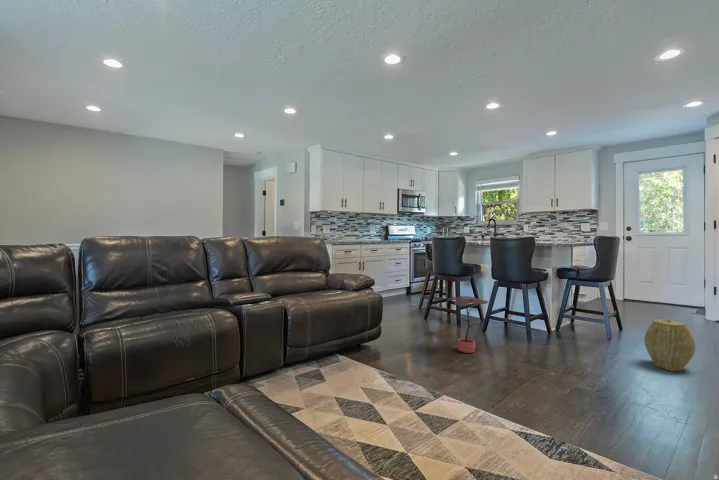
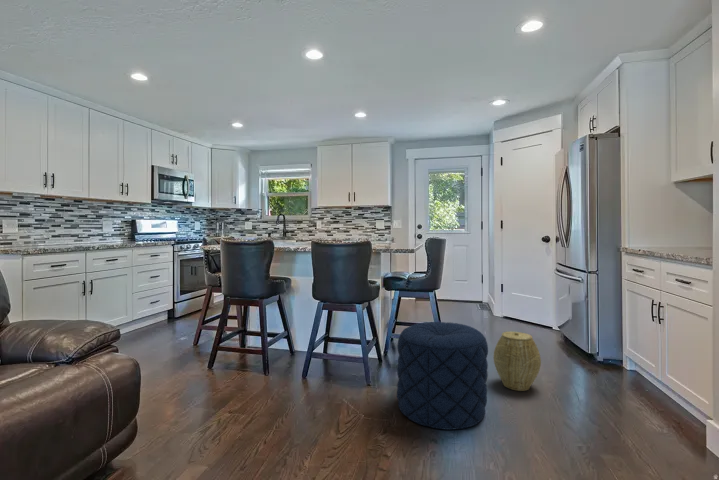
potted plant: present [447,296,488,353] -> none [264,336,332,430]
pouf: none [540,300,617,376] -> present [397,322,488,430]

